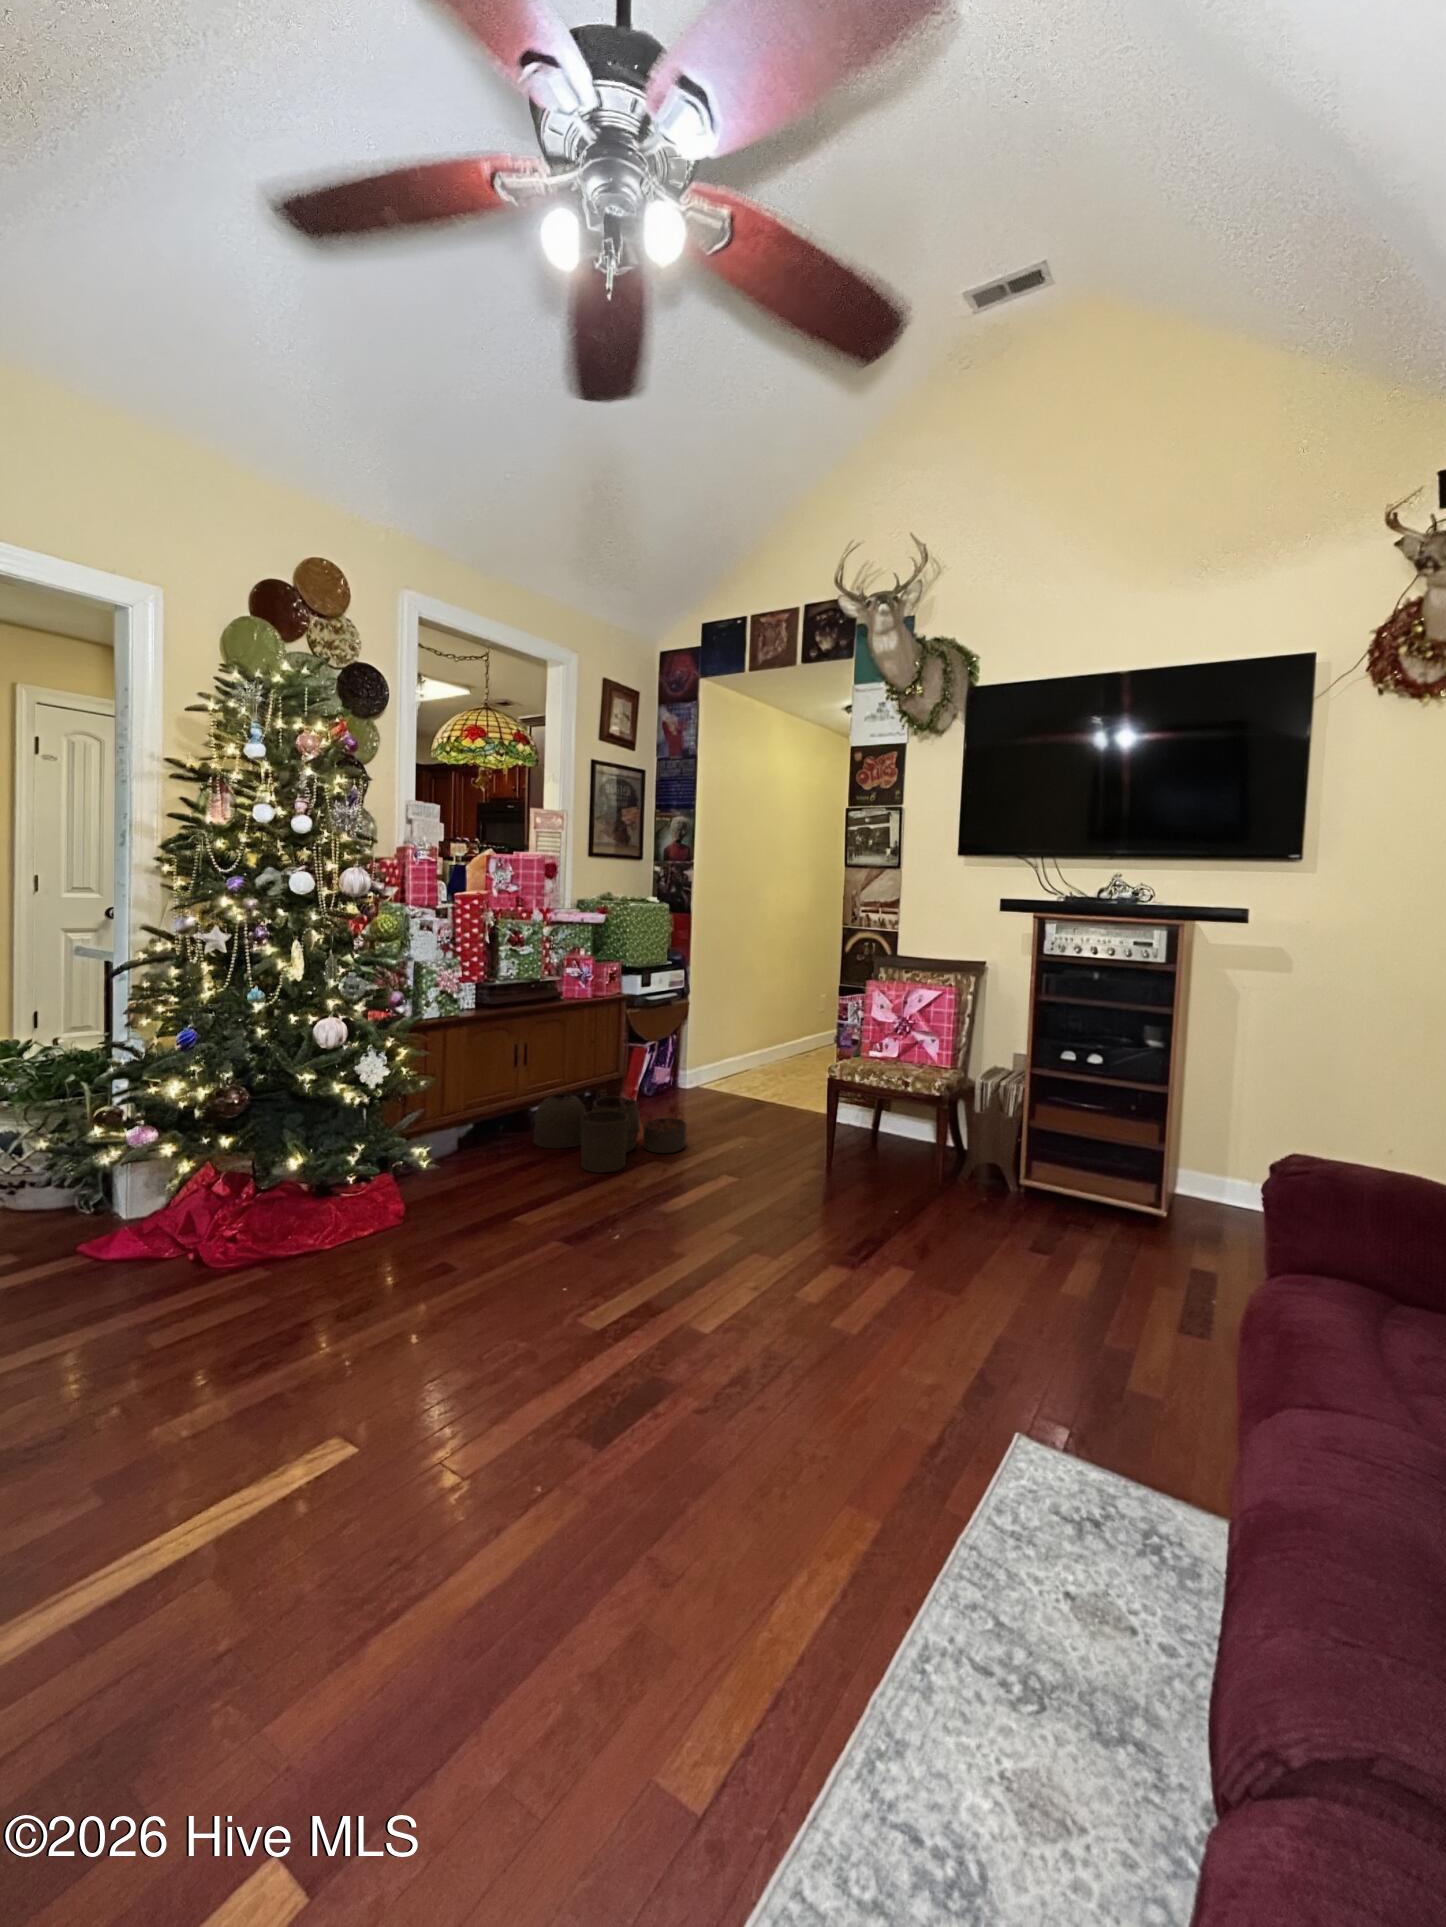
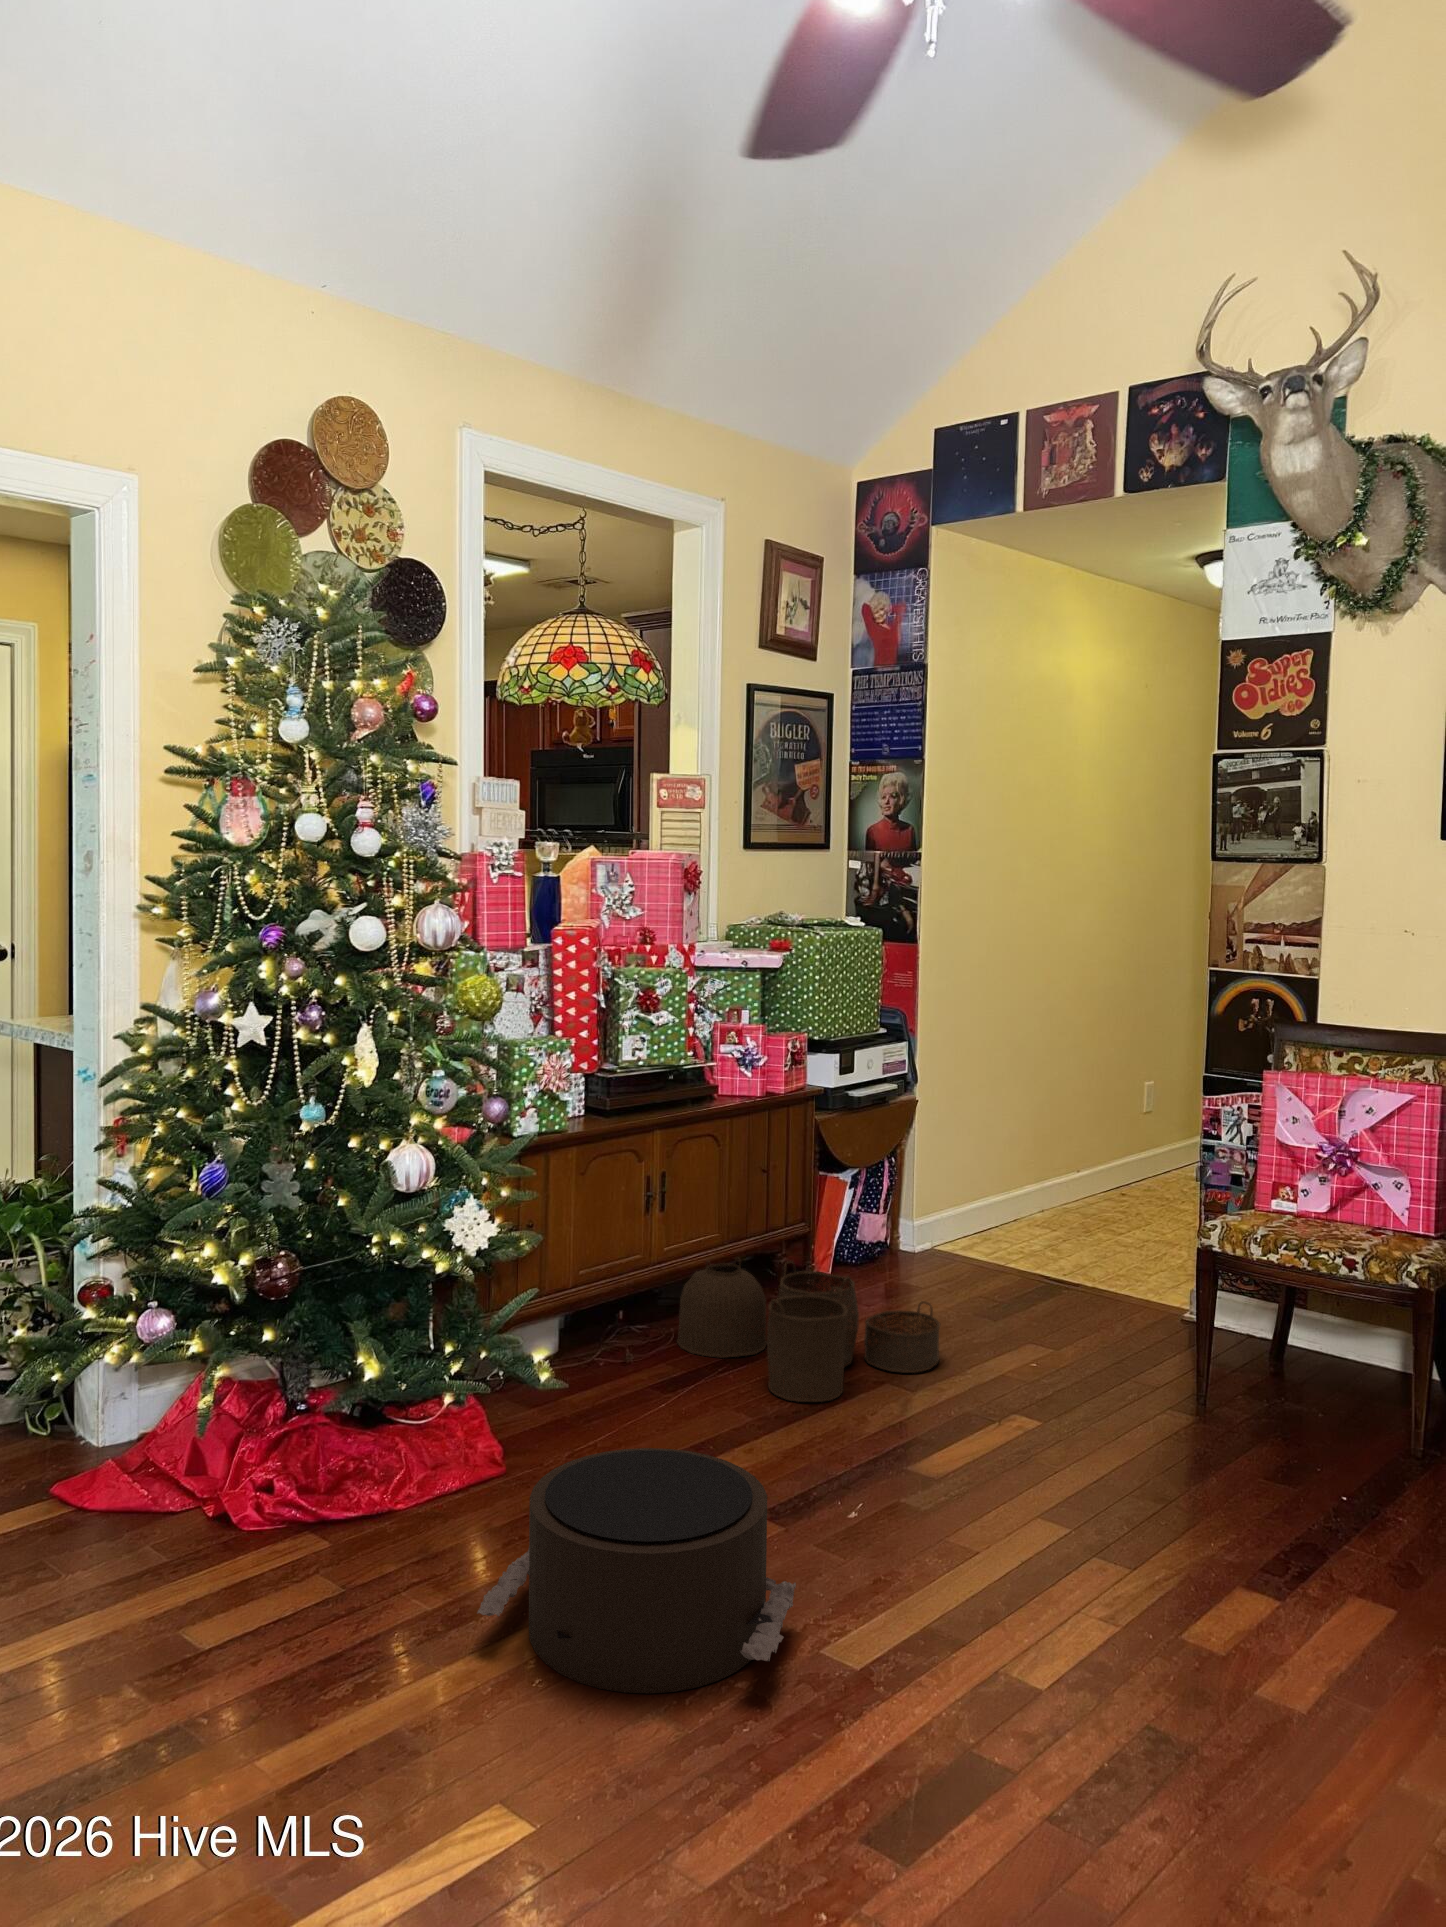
pouf: none [335,1205,558,1366] -> present [477,1448,796,1694]

